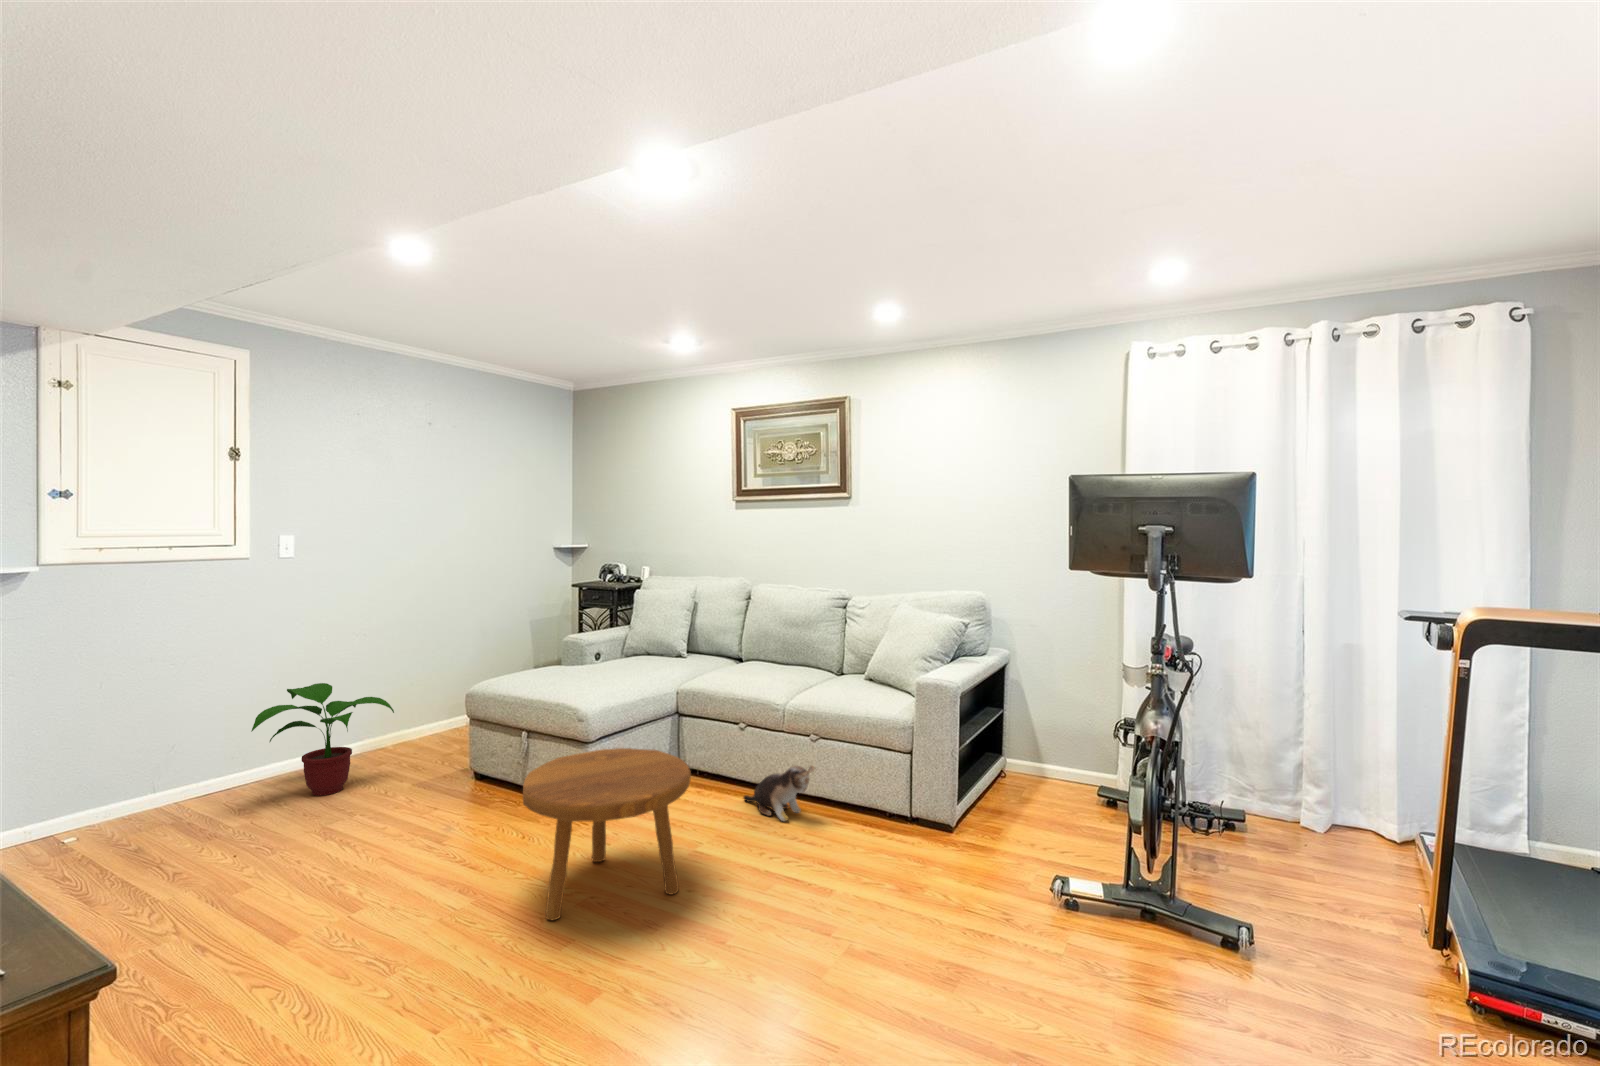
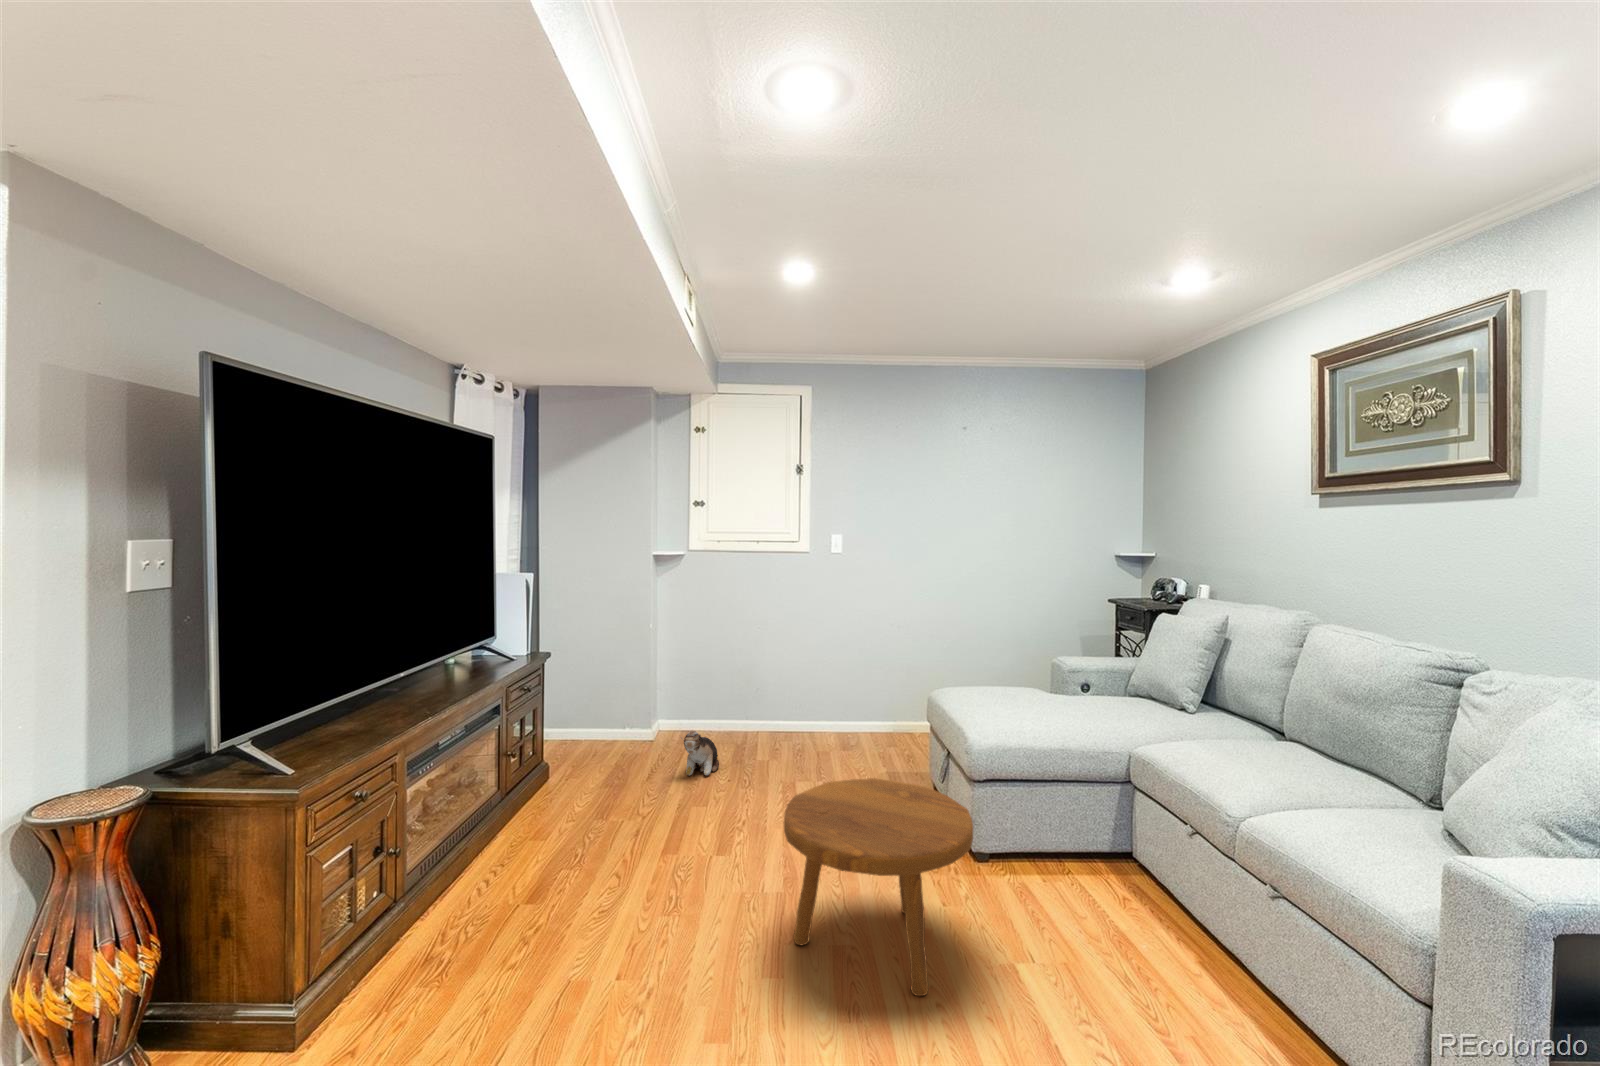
potted plant: present [251,683,394,796] -> none [776,659,878,755]
plush toy: present [744,766,814,821] -> present [681,731,719,776]

